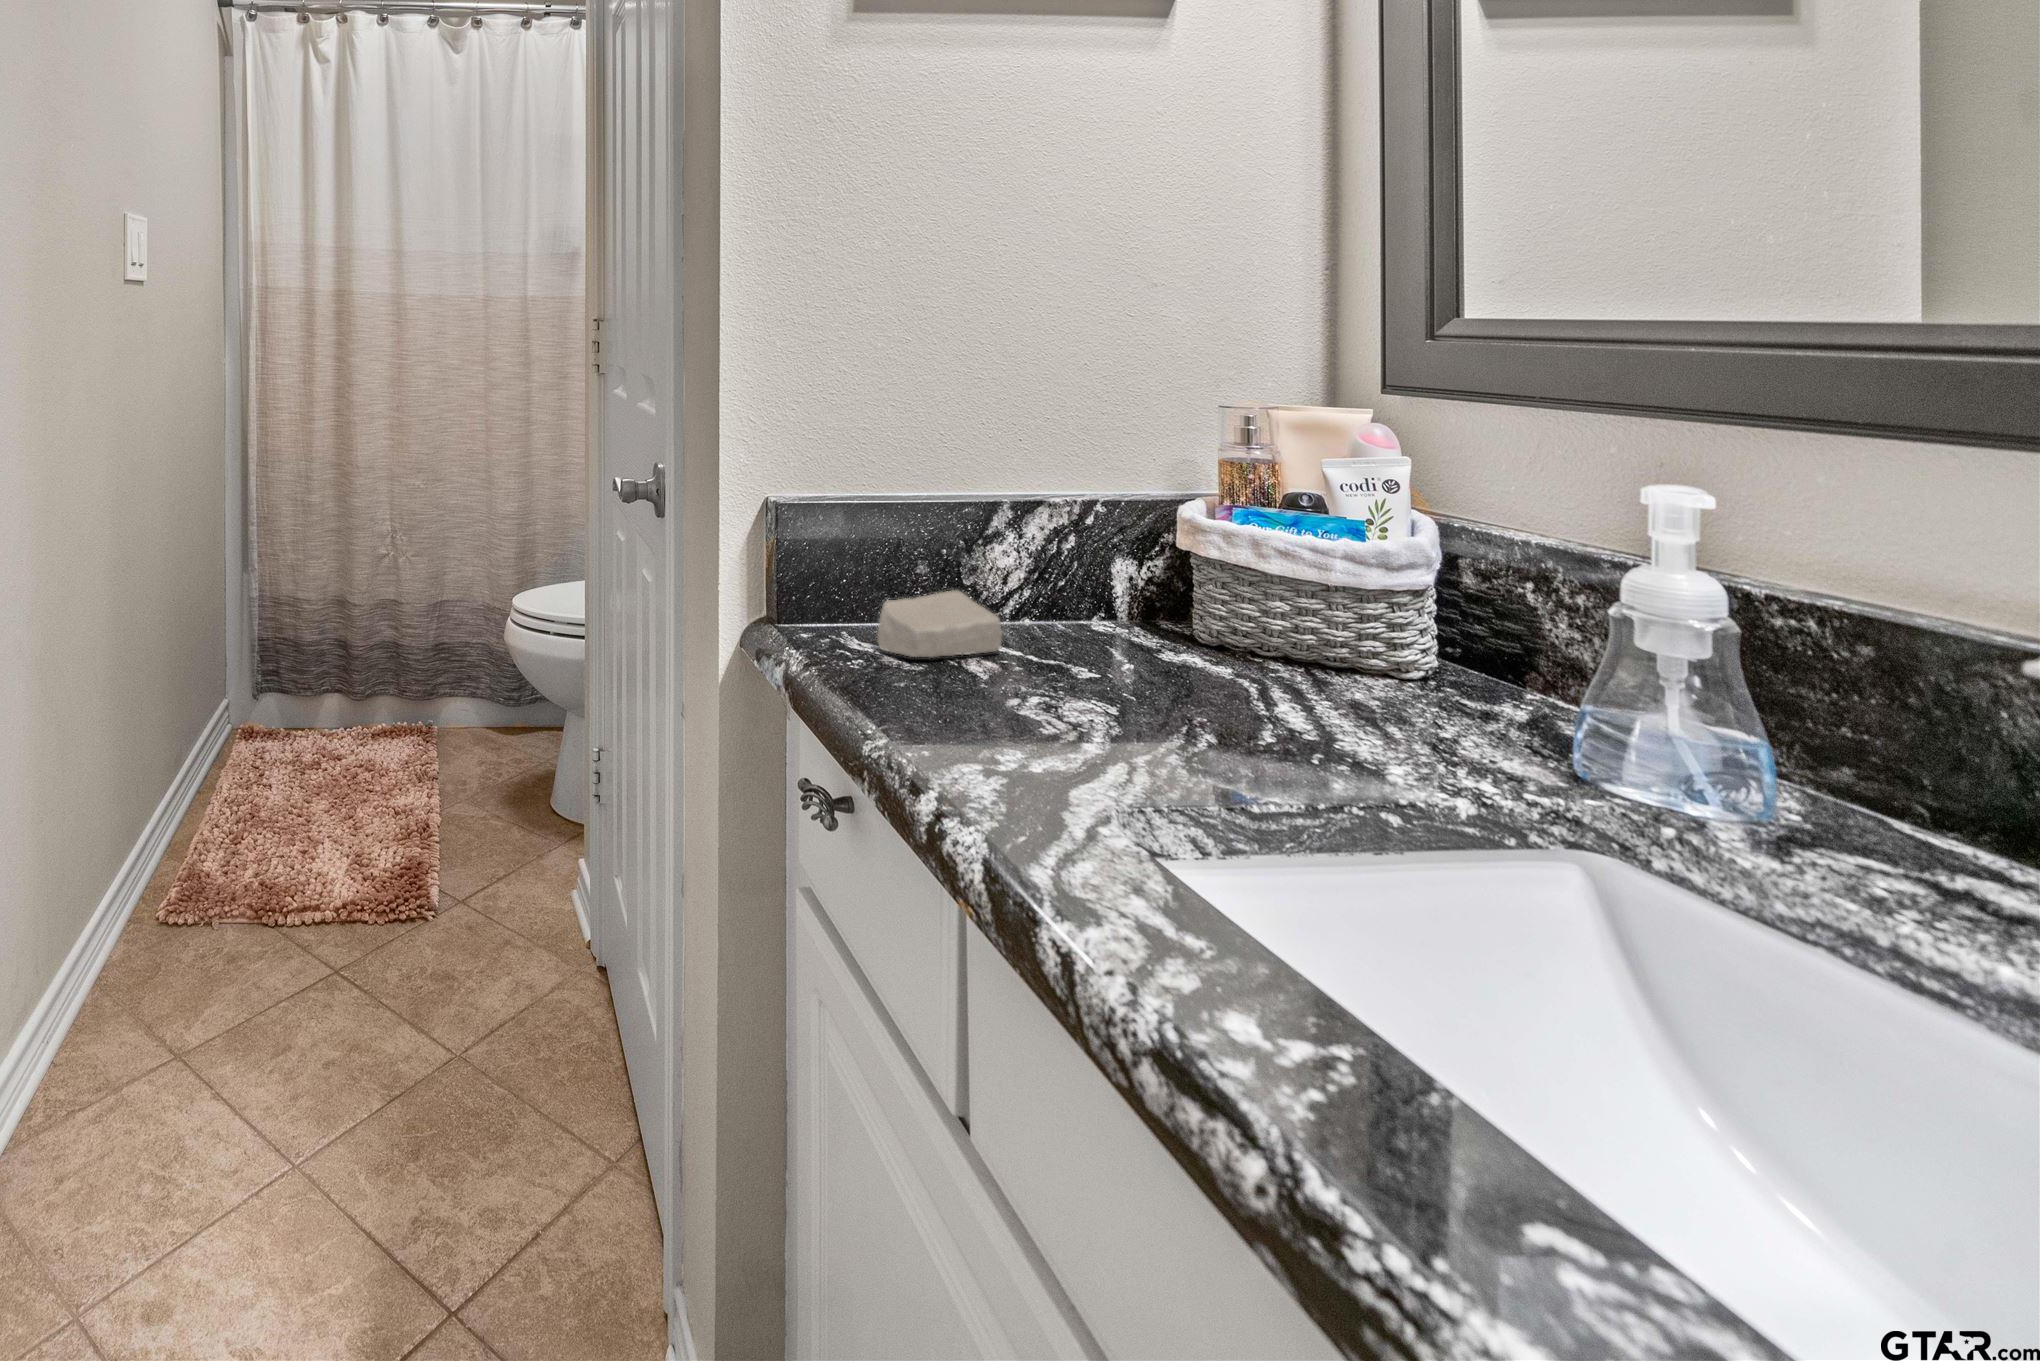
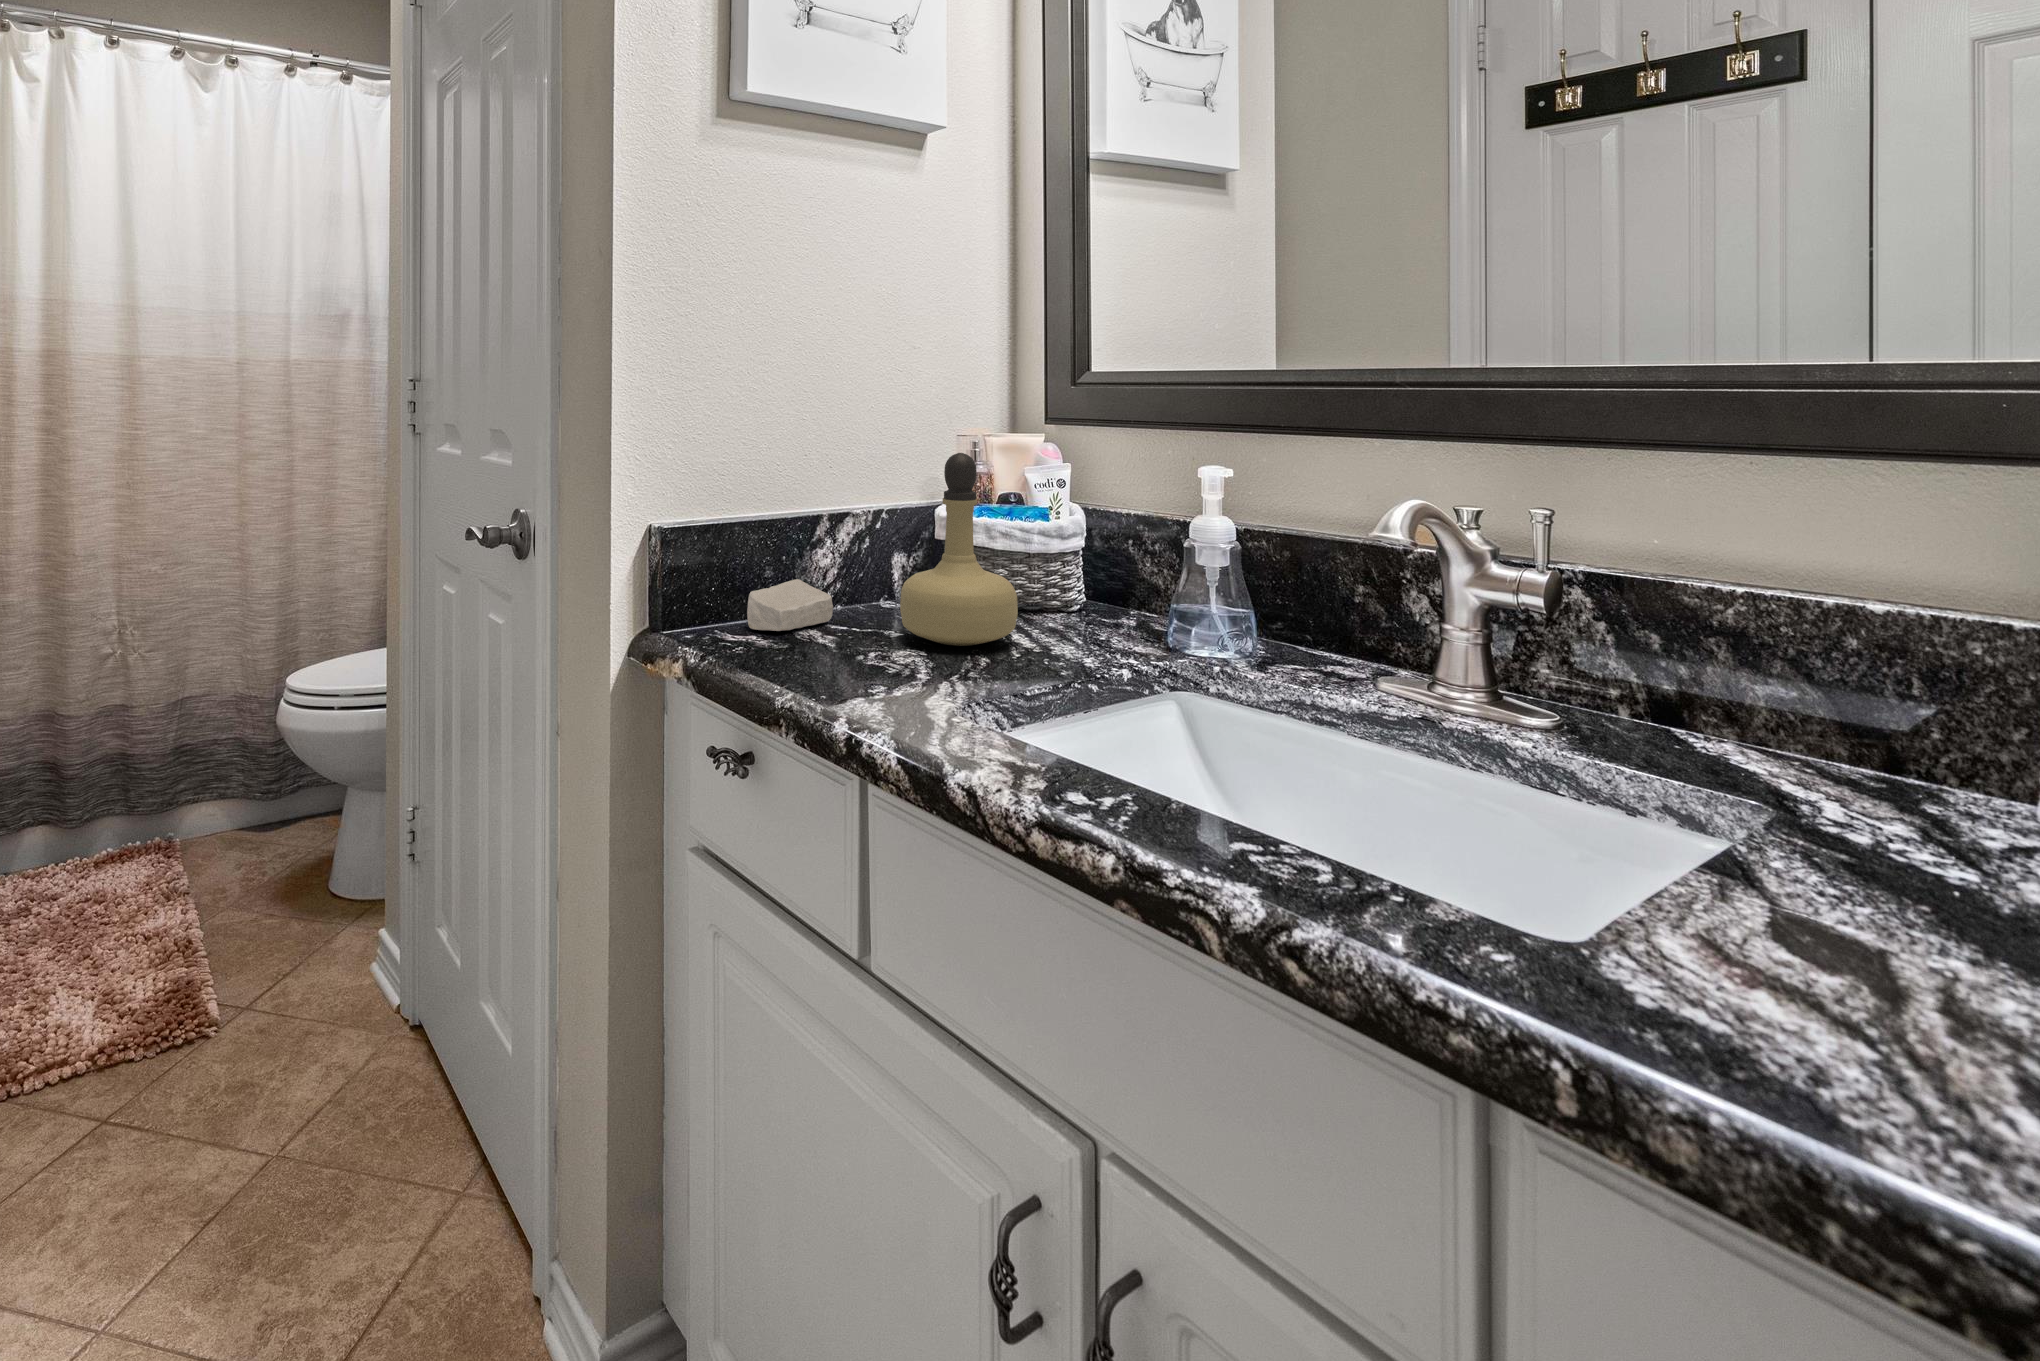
perfume bottle: none [1087,433,1280,715] -> present [900,453,1018,646]

